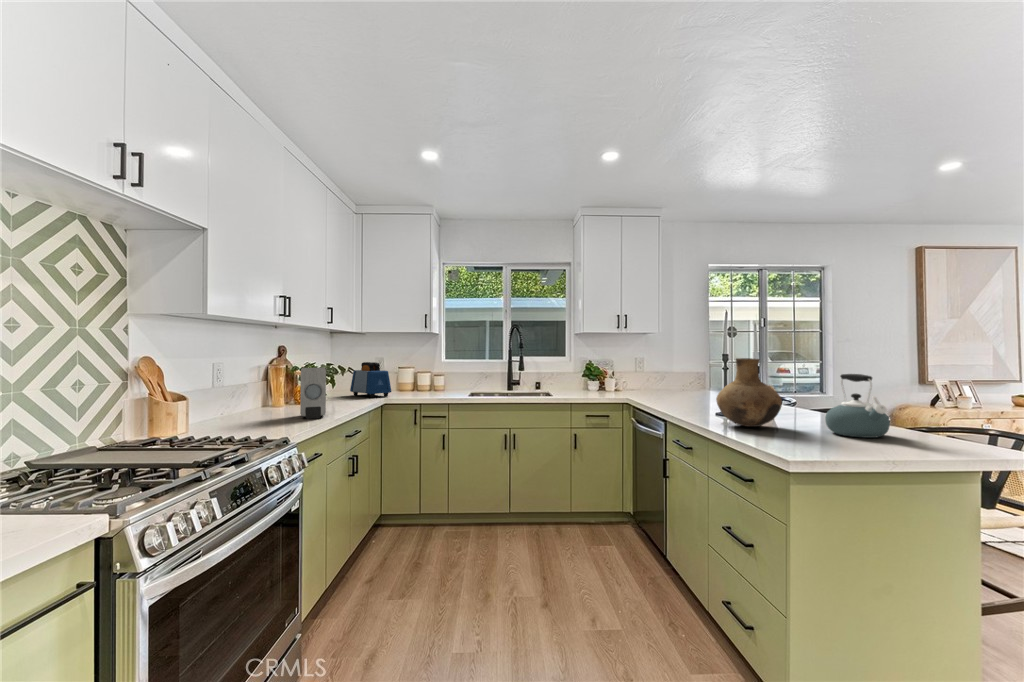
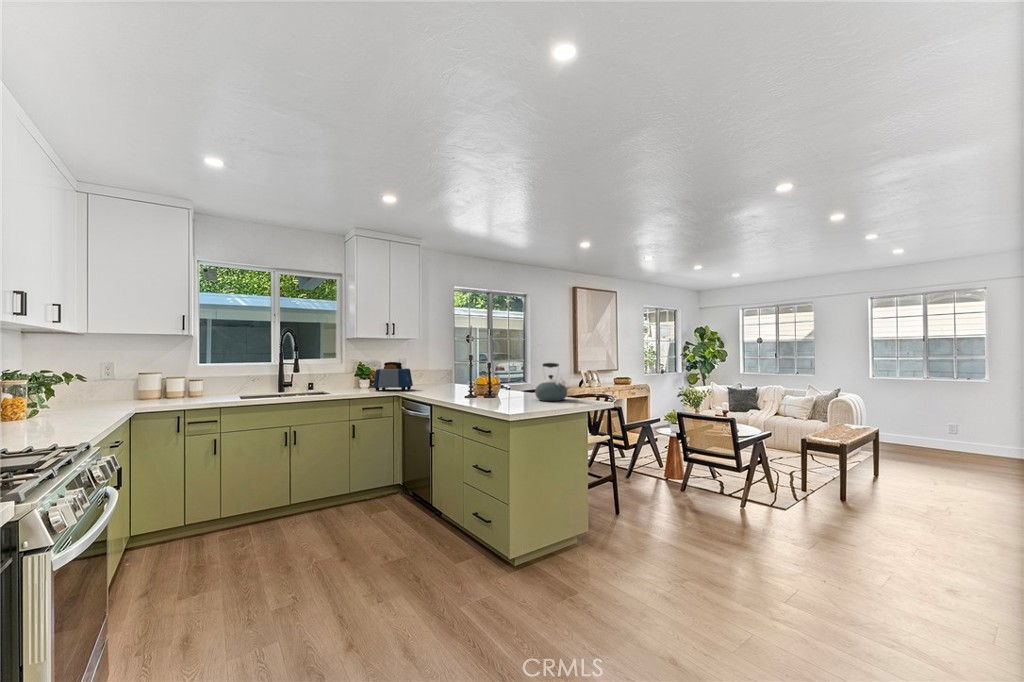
vase: present [716,358,782,427] -> none [471,355,512,401]
toaster: present [350,362,391,398] -> present [373,362,413,391]
soap dispenser: present [300,368,326,419] -> none [34,373,78,432]

